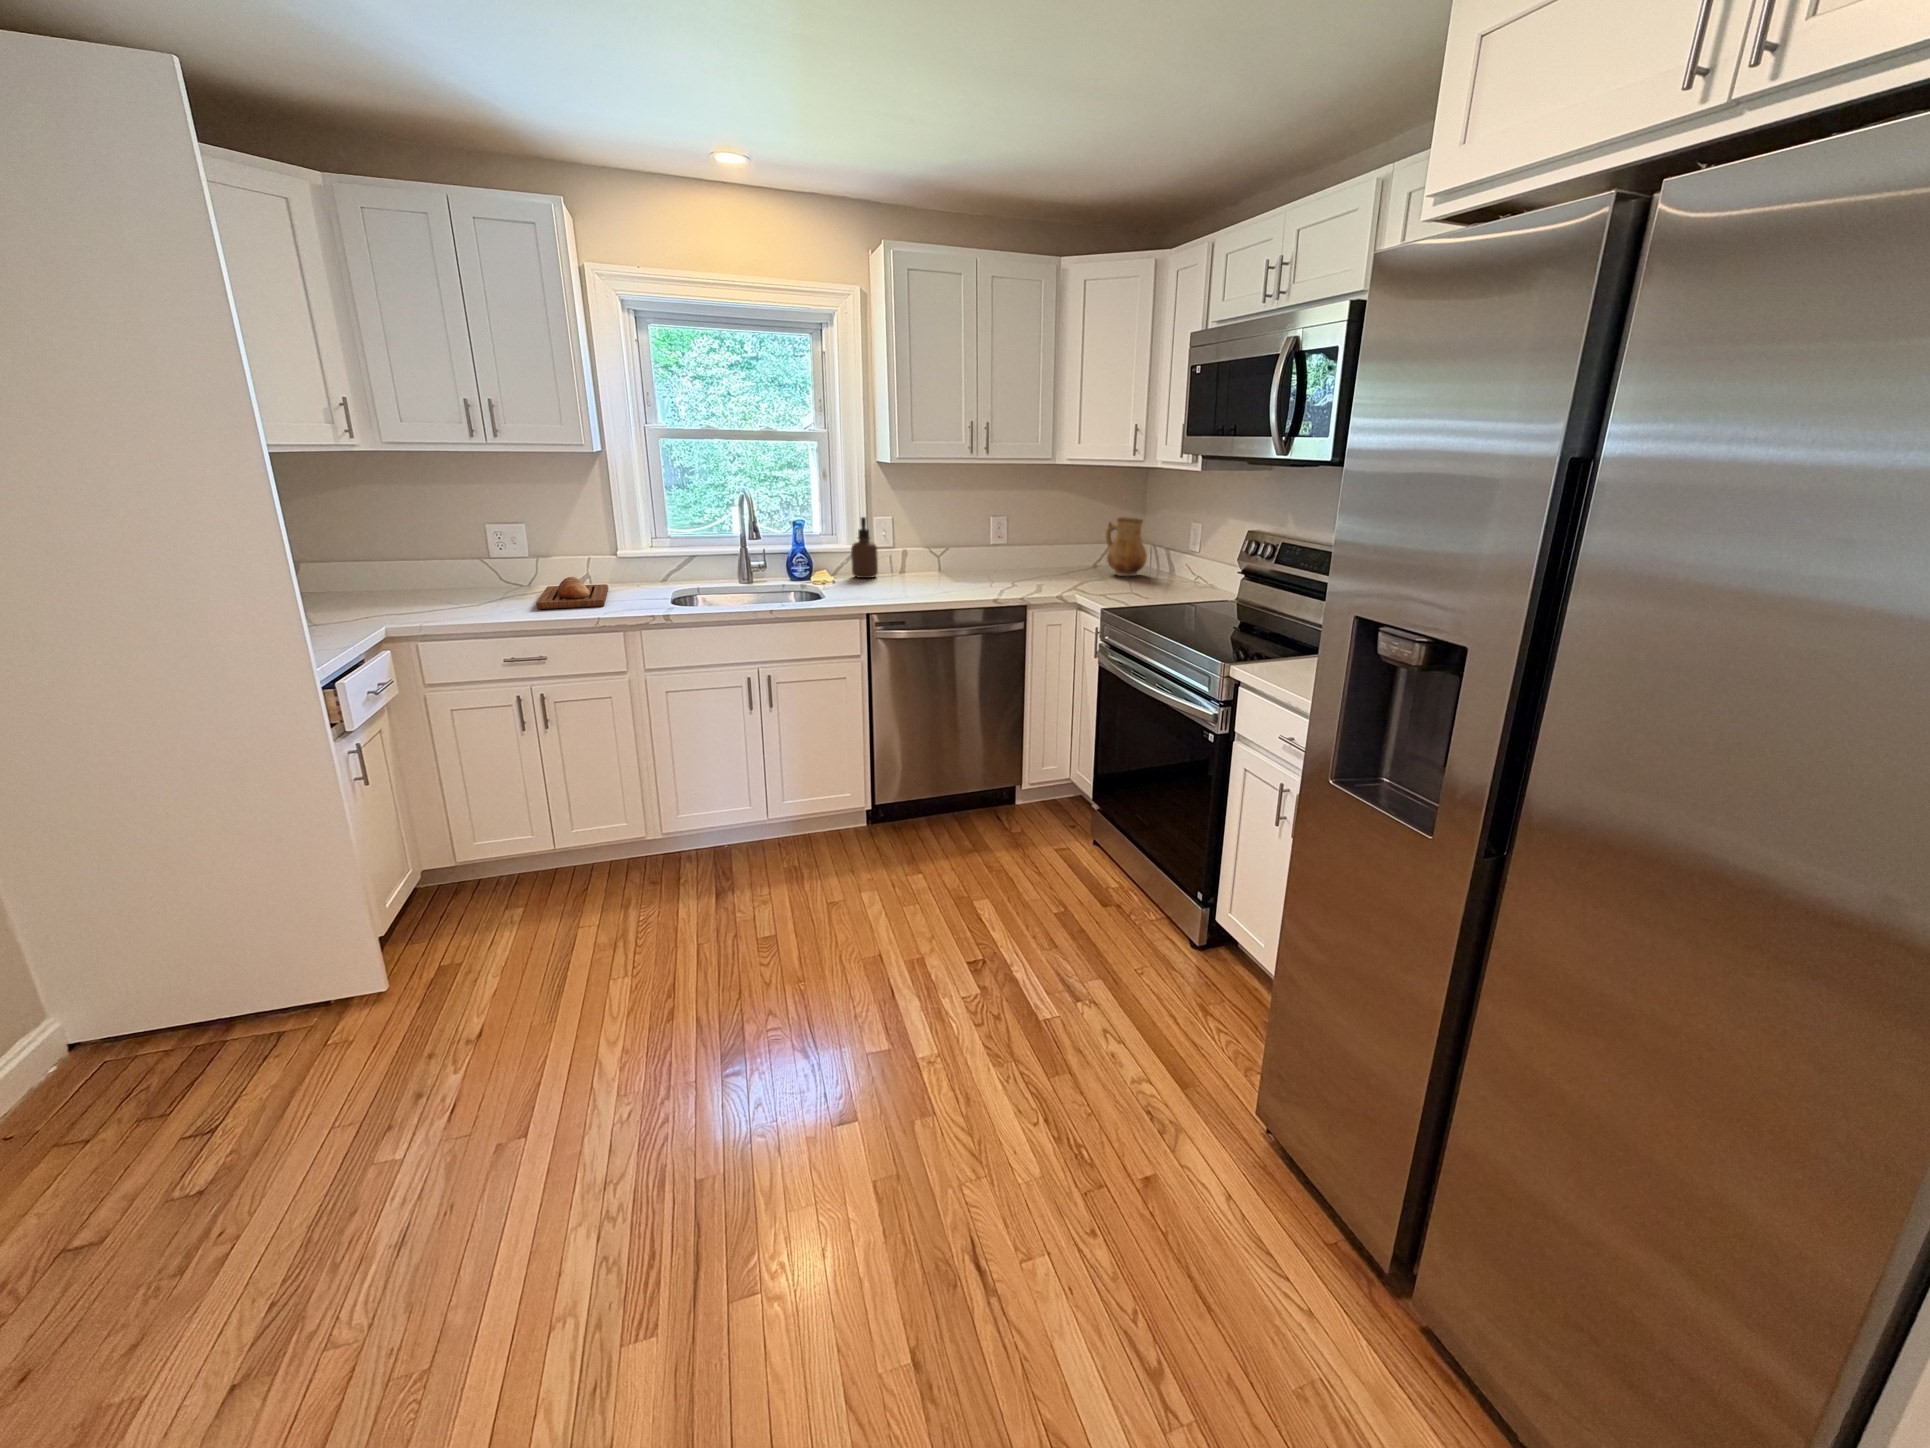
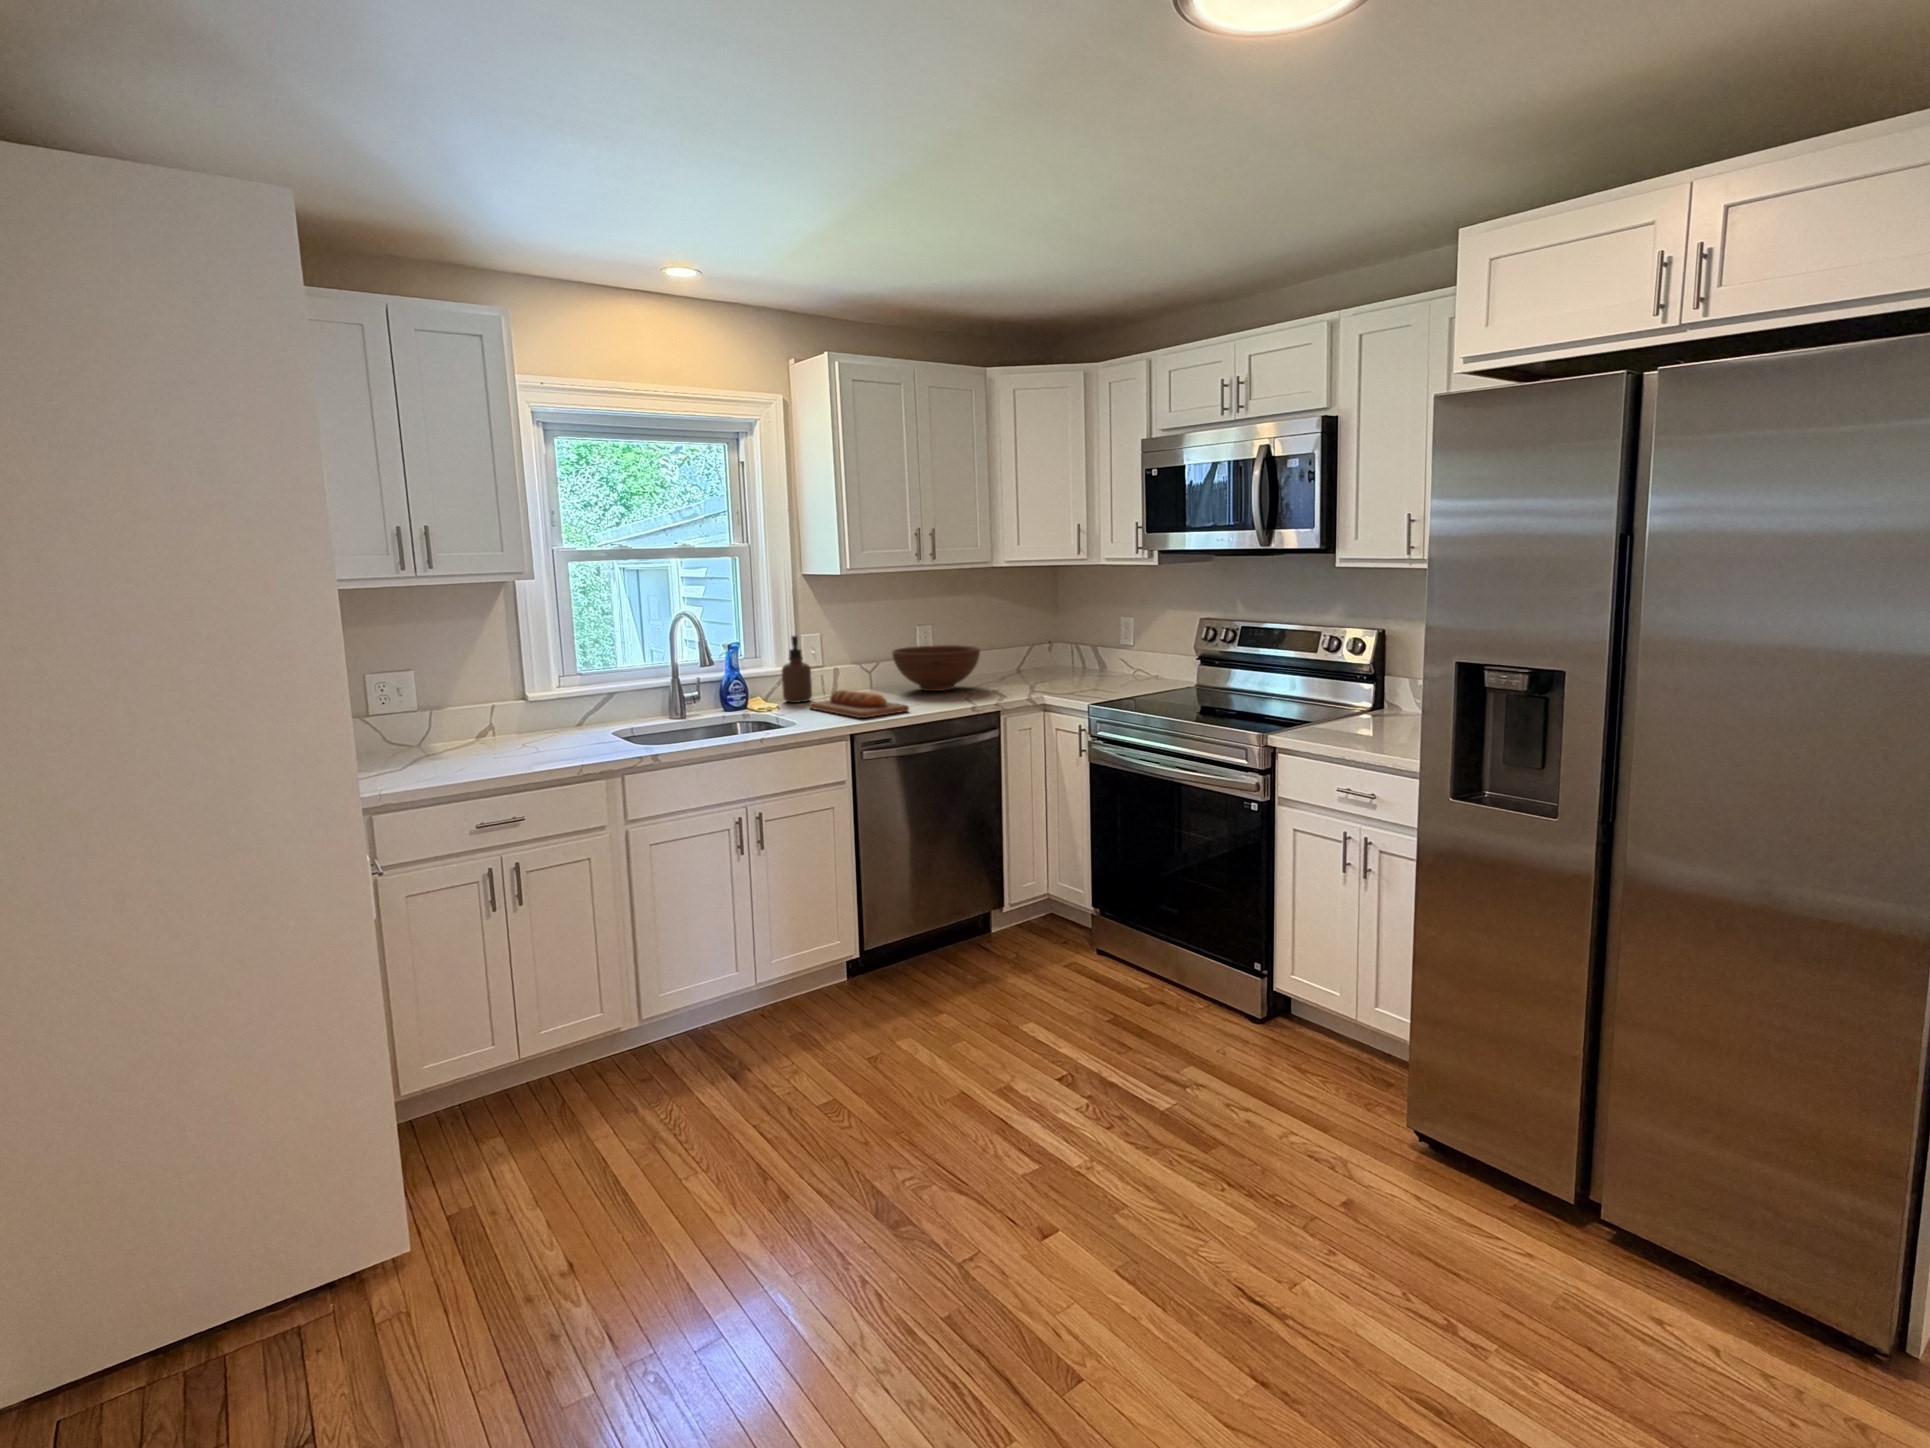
ceramic pitcher: present [1106,517,1147,576] -> none [1033,617,1079,676]
fruit bowl: none [954,536,1037,580] -> present [892,645,980,691]
bread loaf: present [536,577,608,609] -> present [809,690,909,718]

